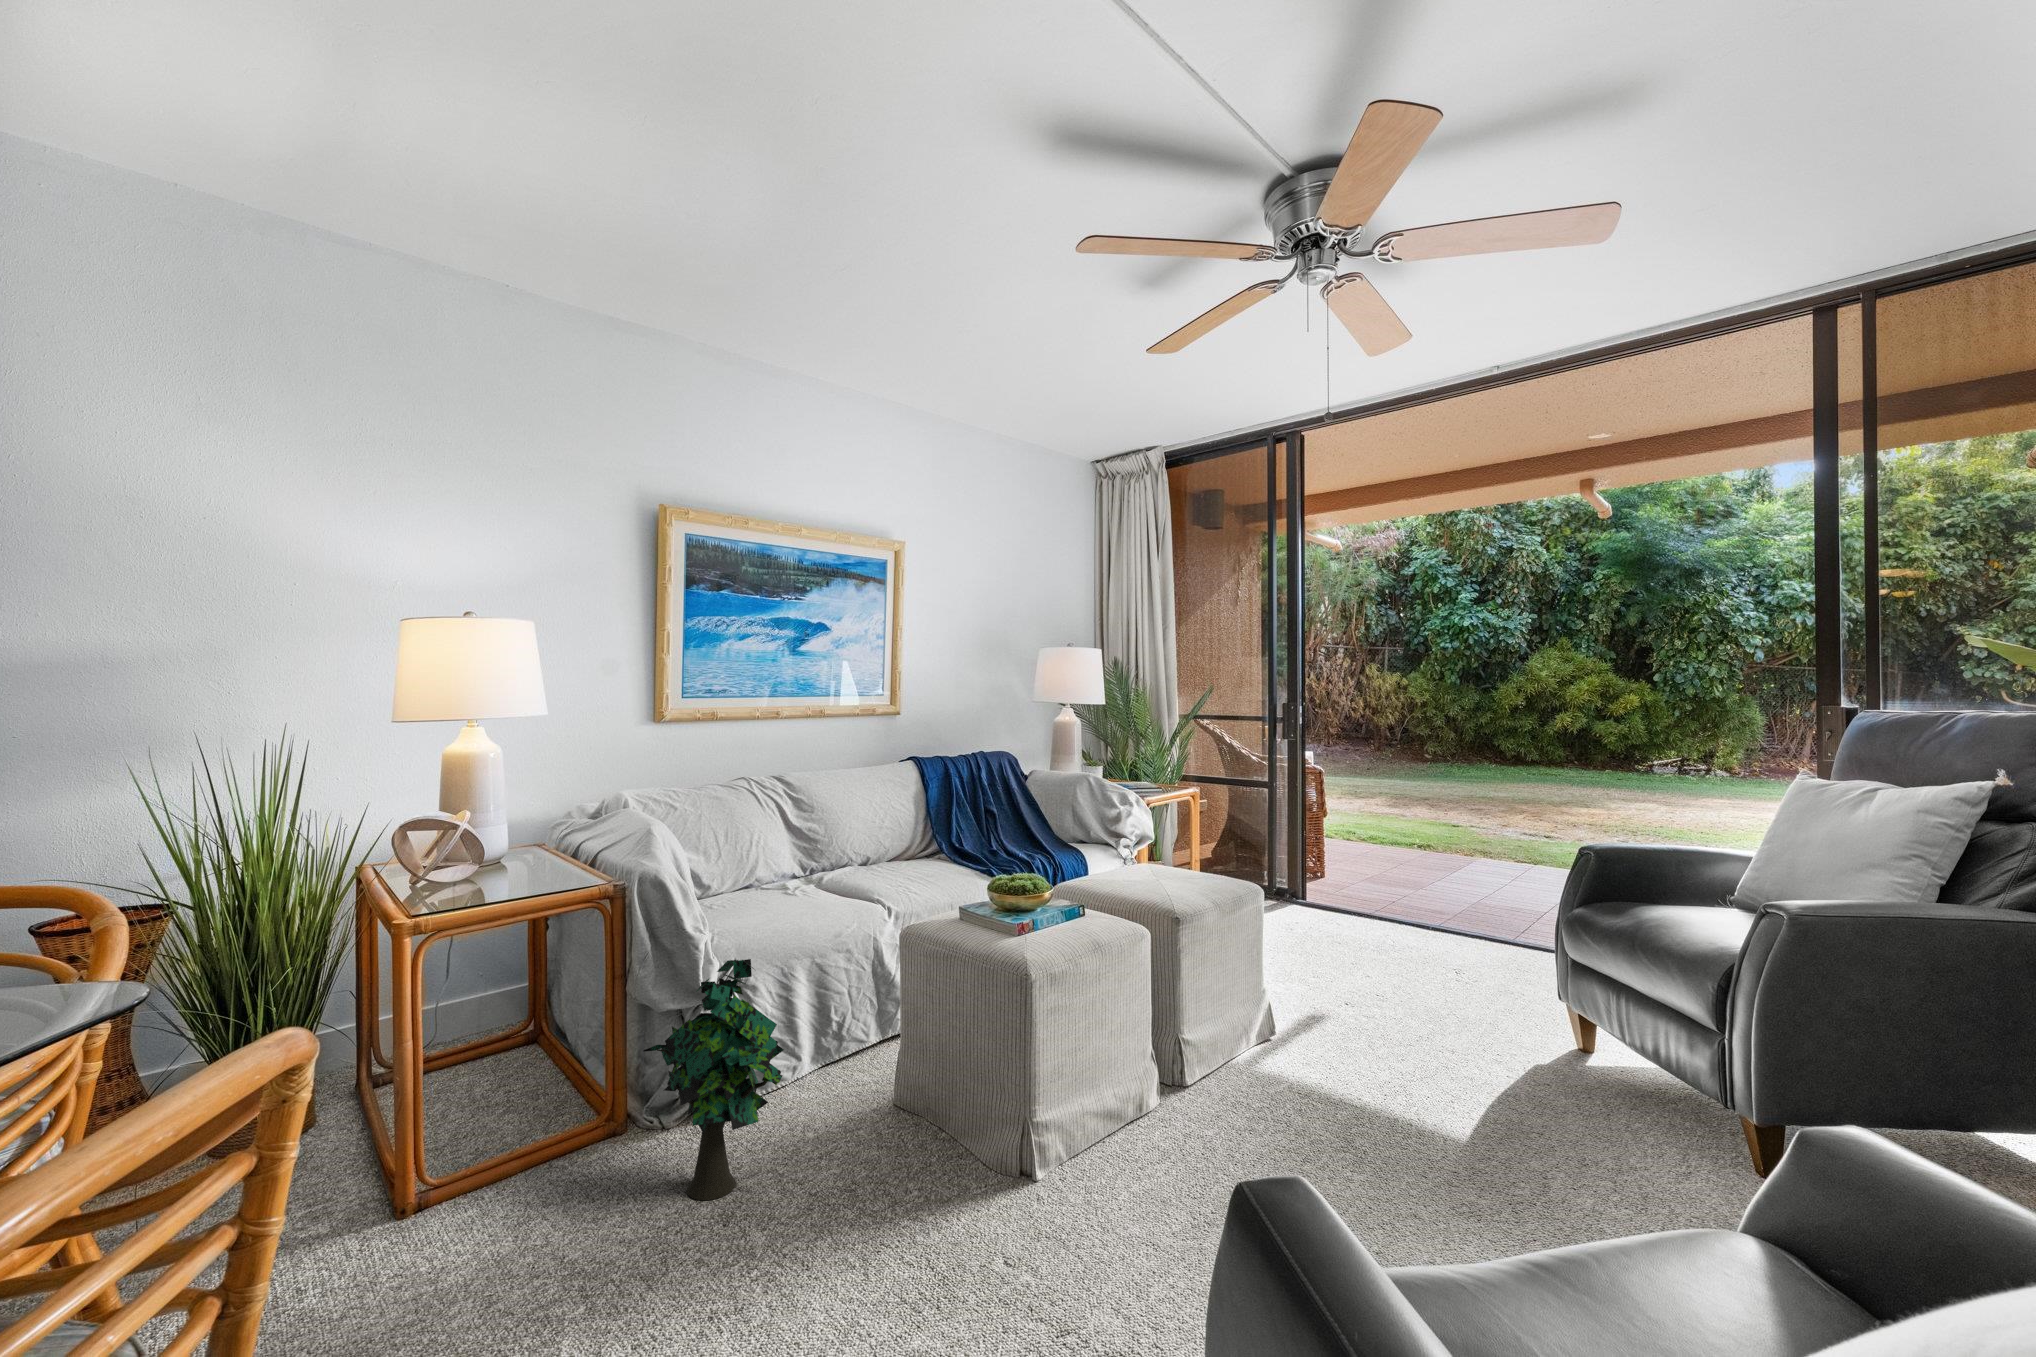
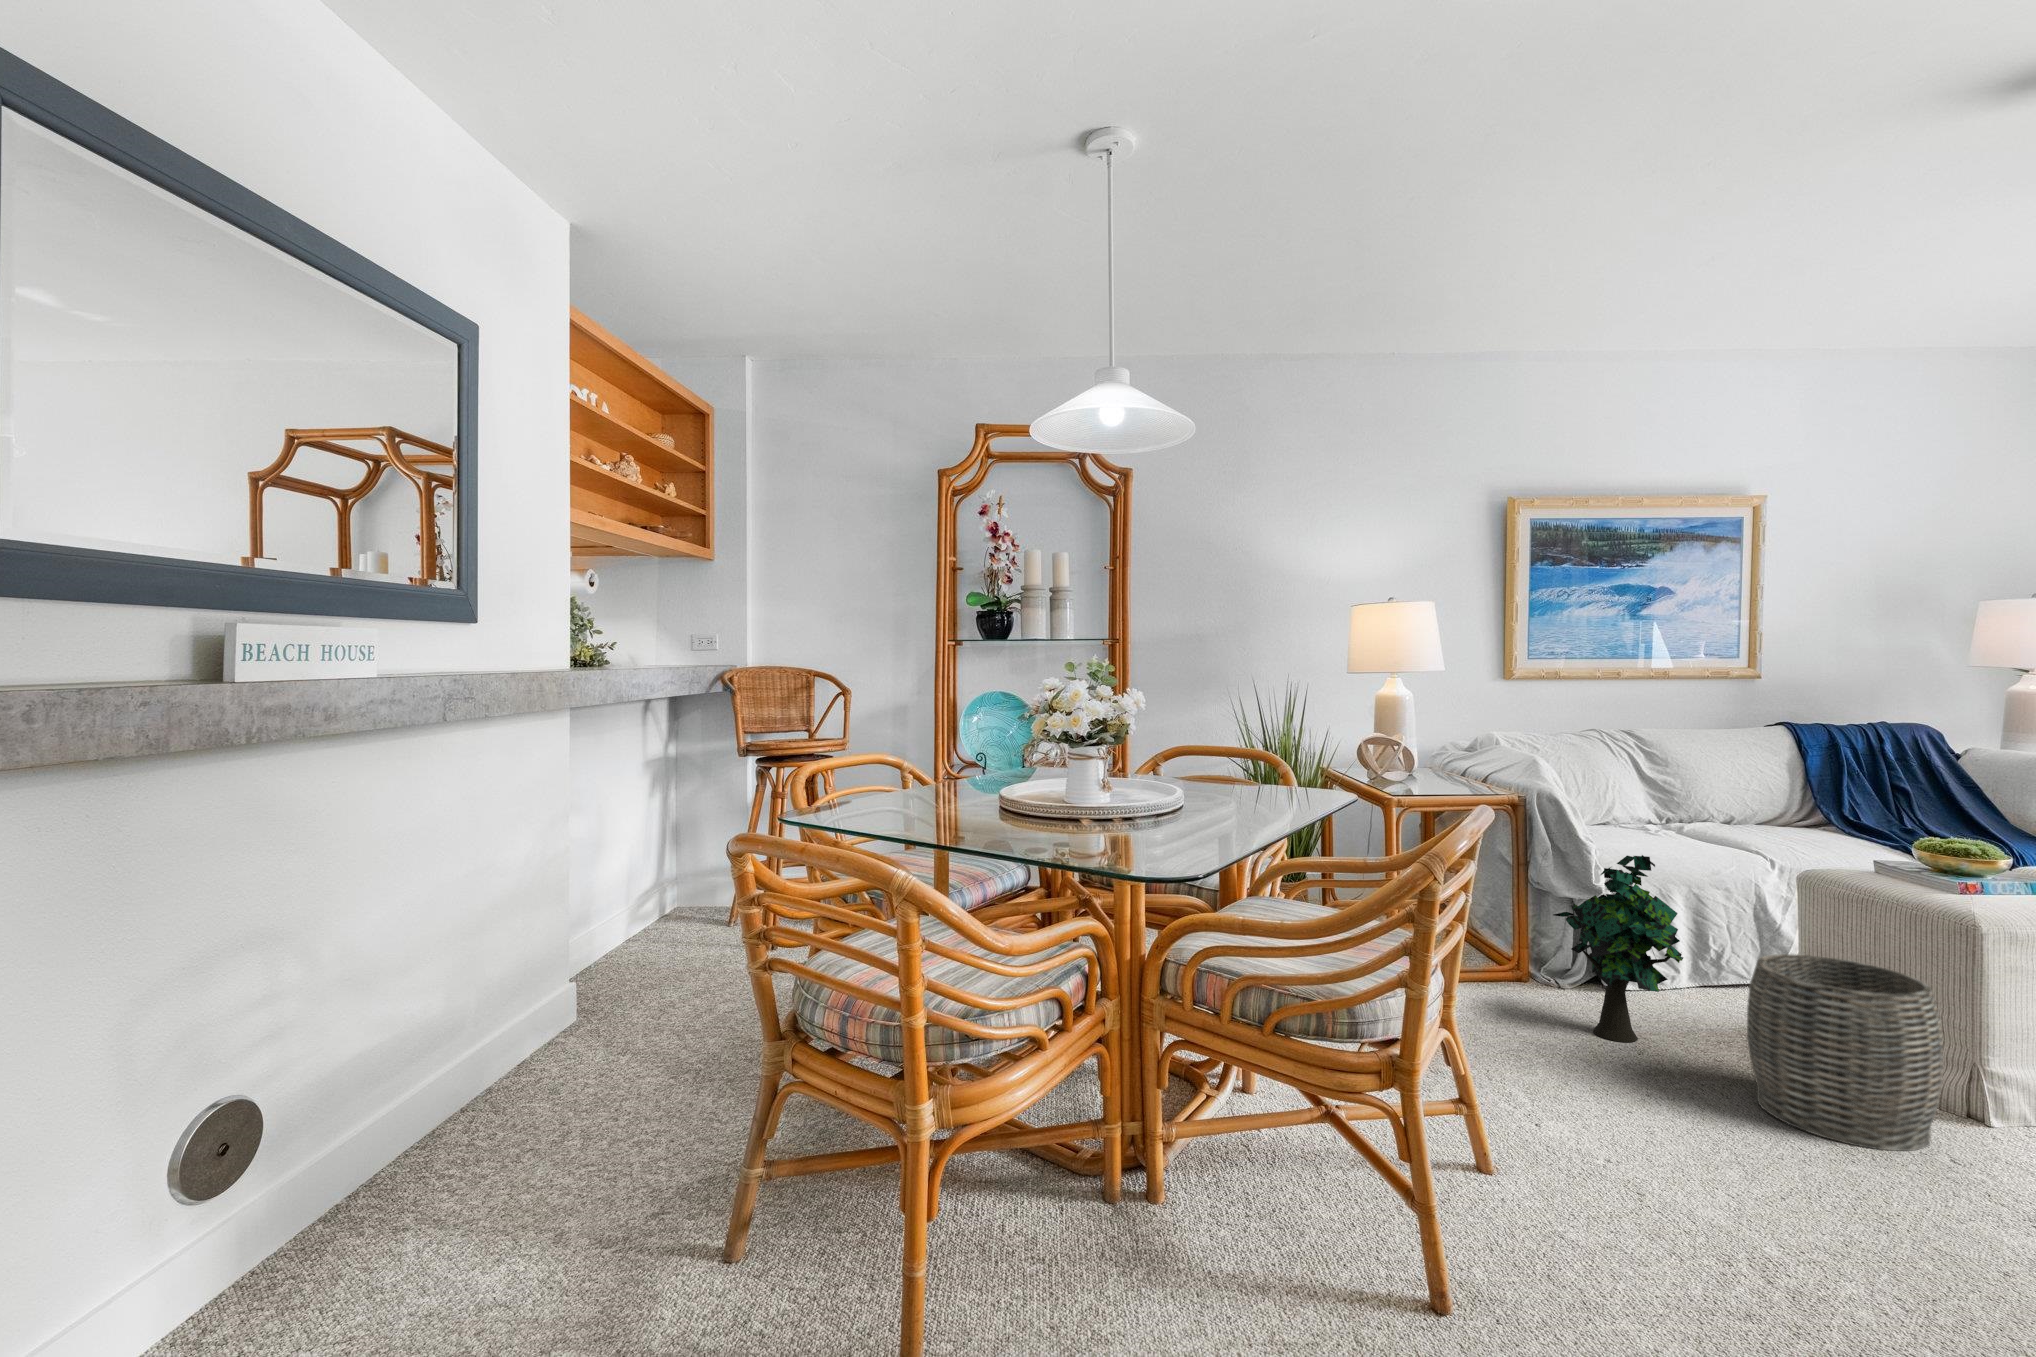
woven basket: none [827,1058,993,1304] -> present [1747,954,1943,1151]

